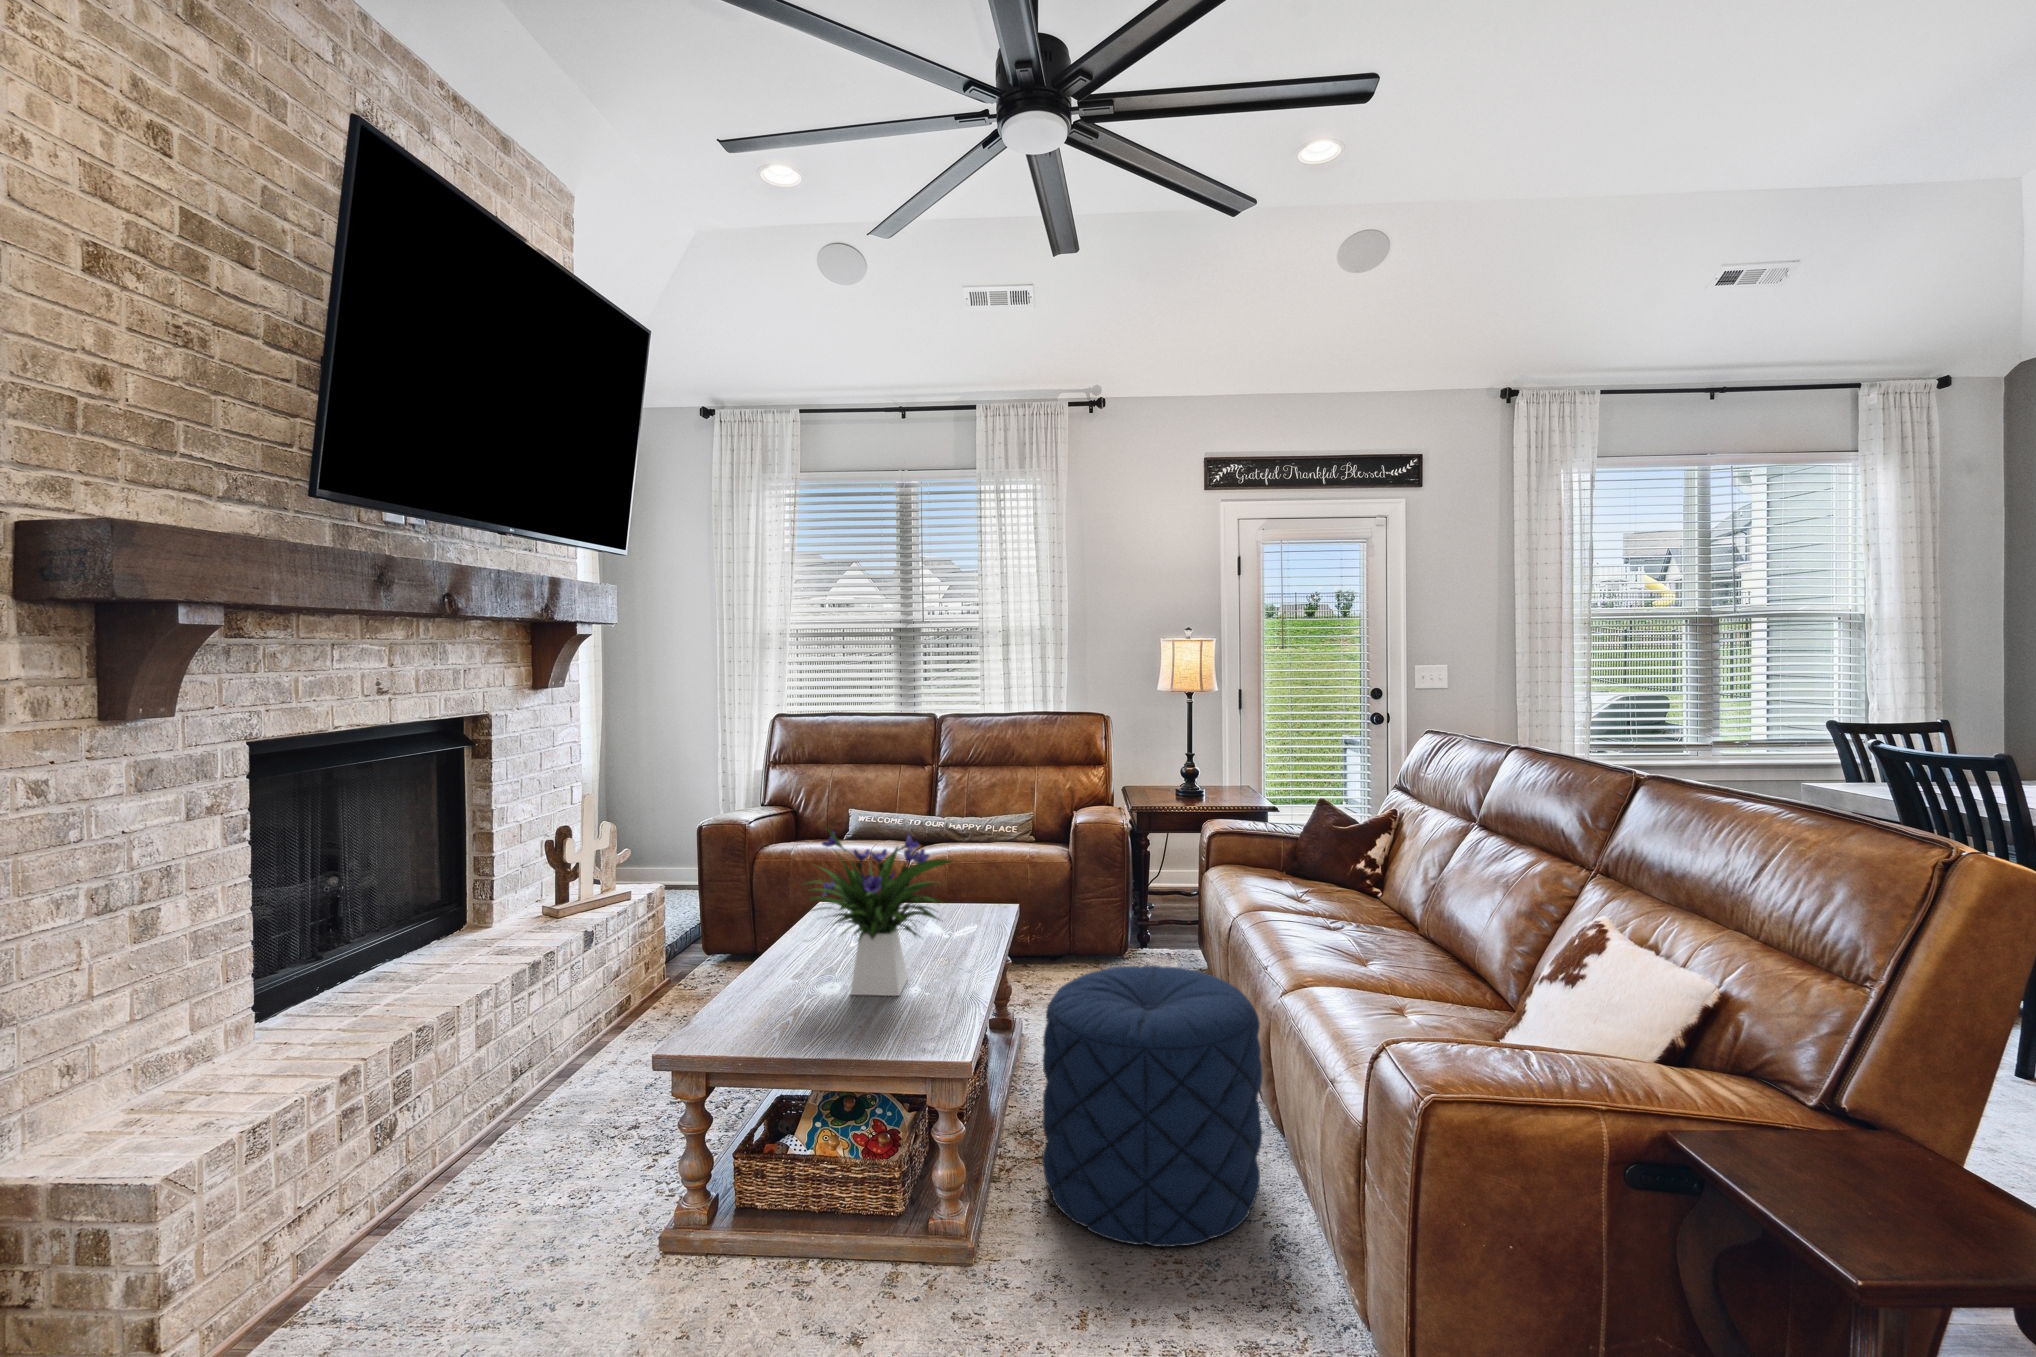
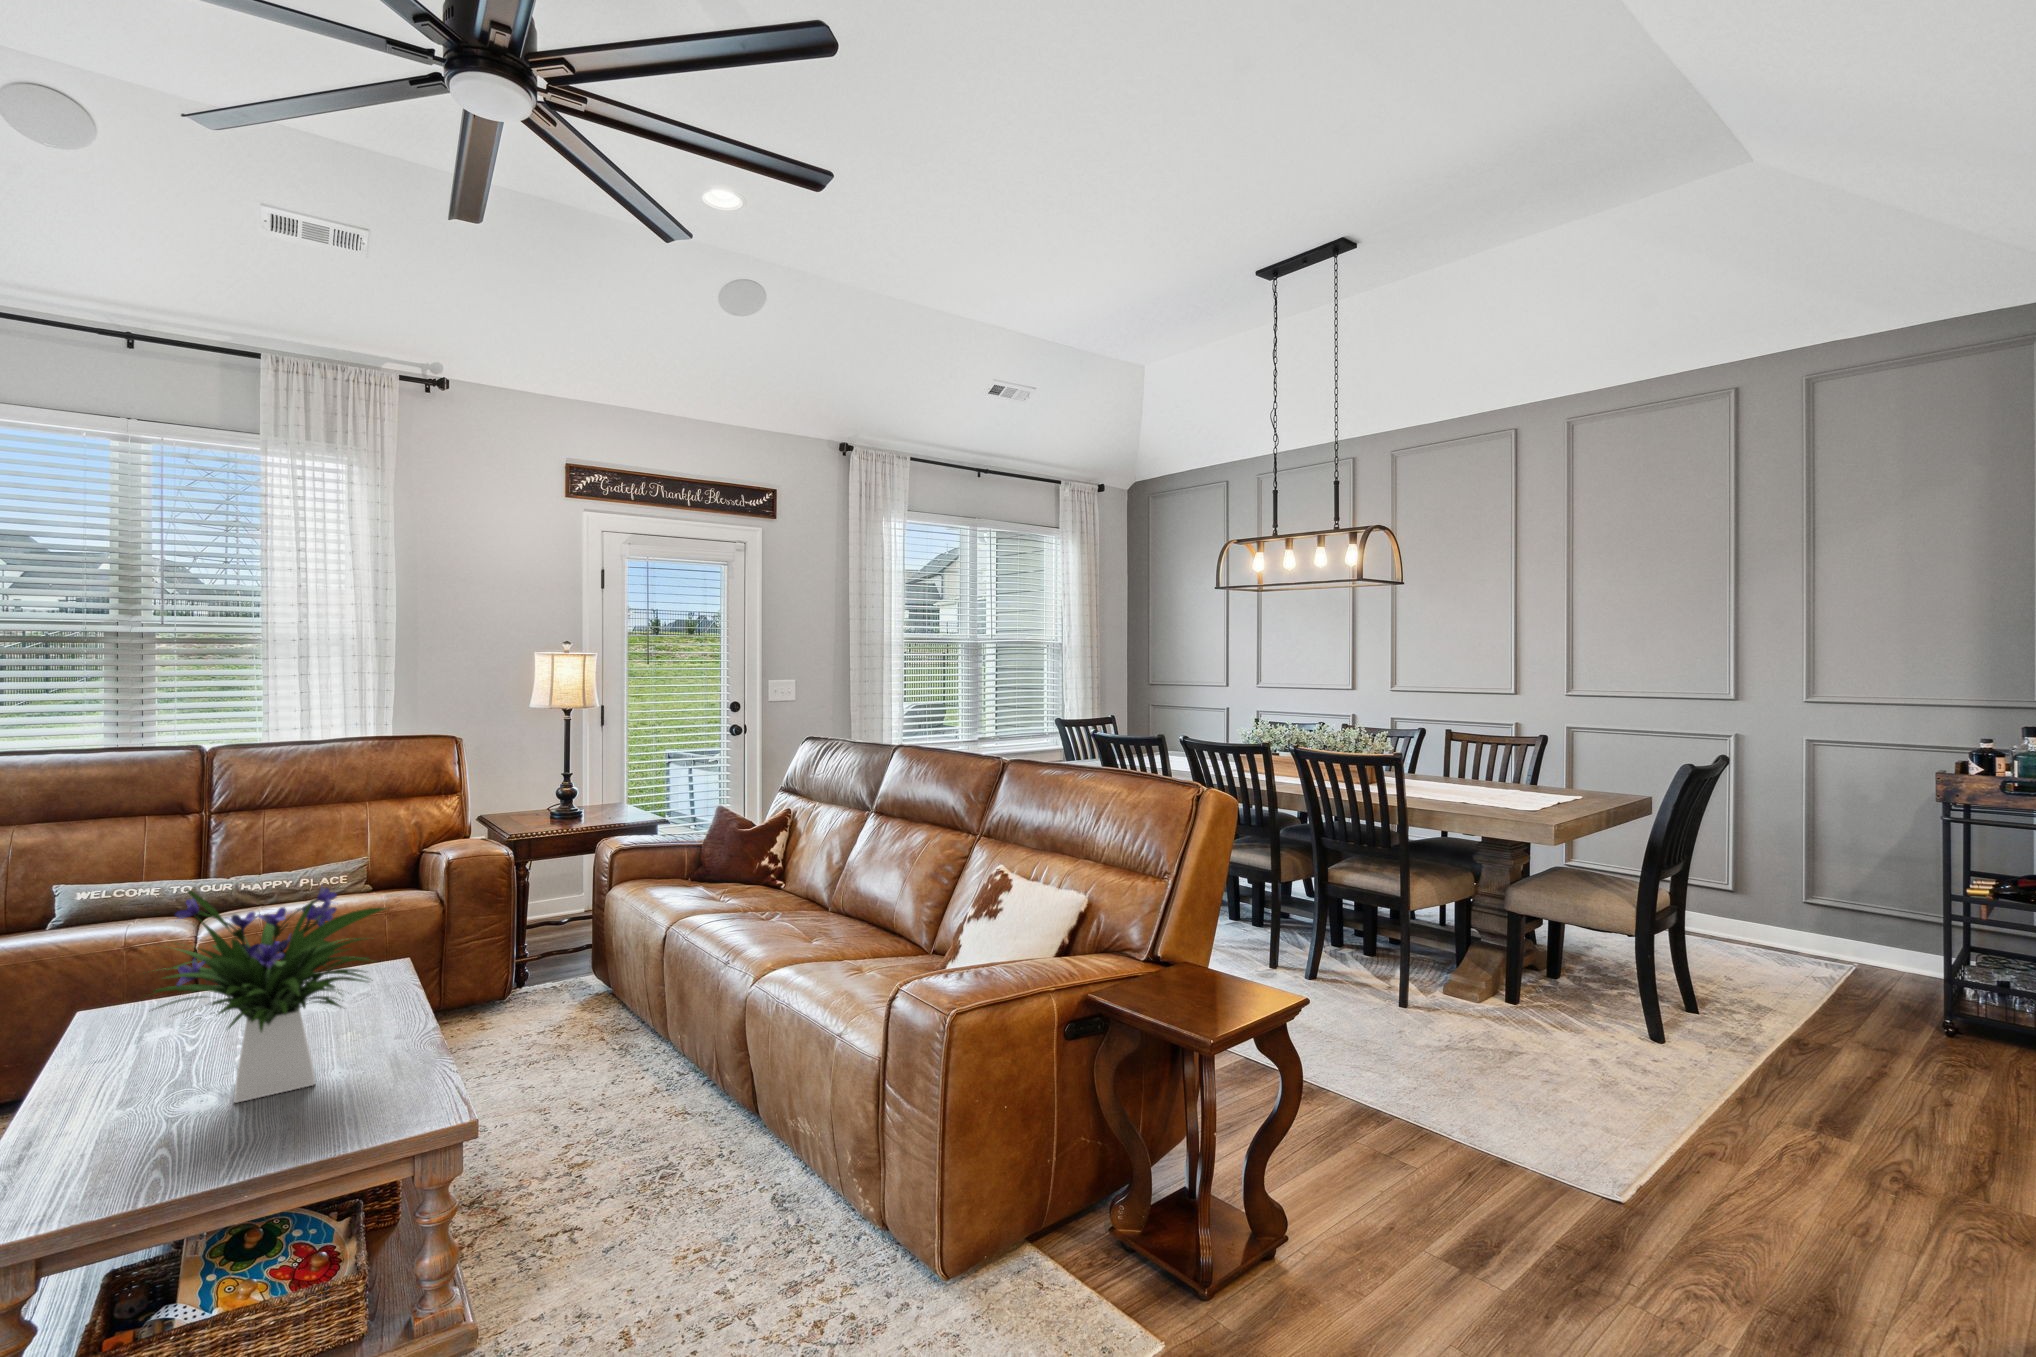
pouf: present [1042,965,1262,1247] -> none [516,975,752,1264]

